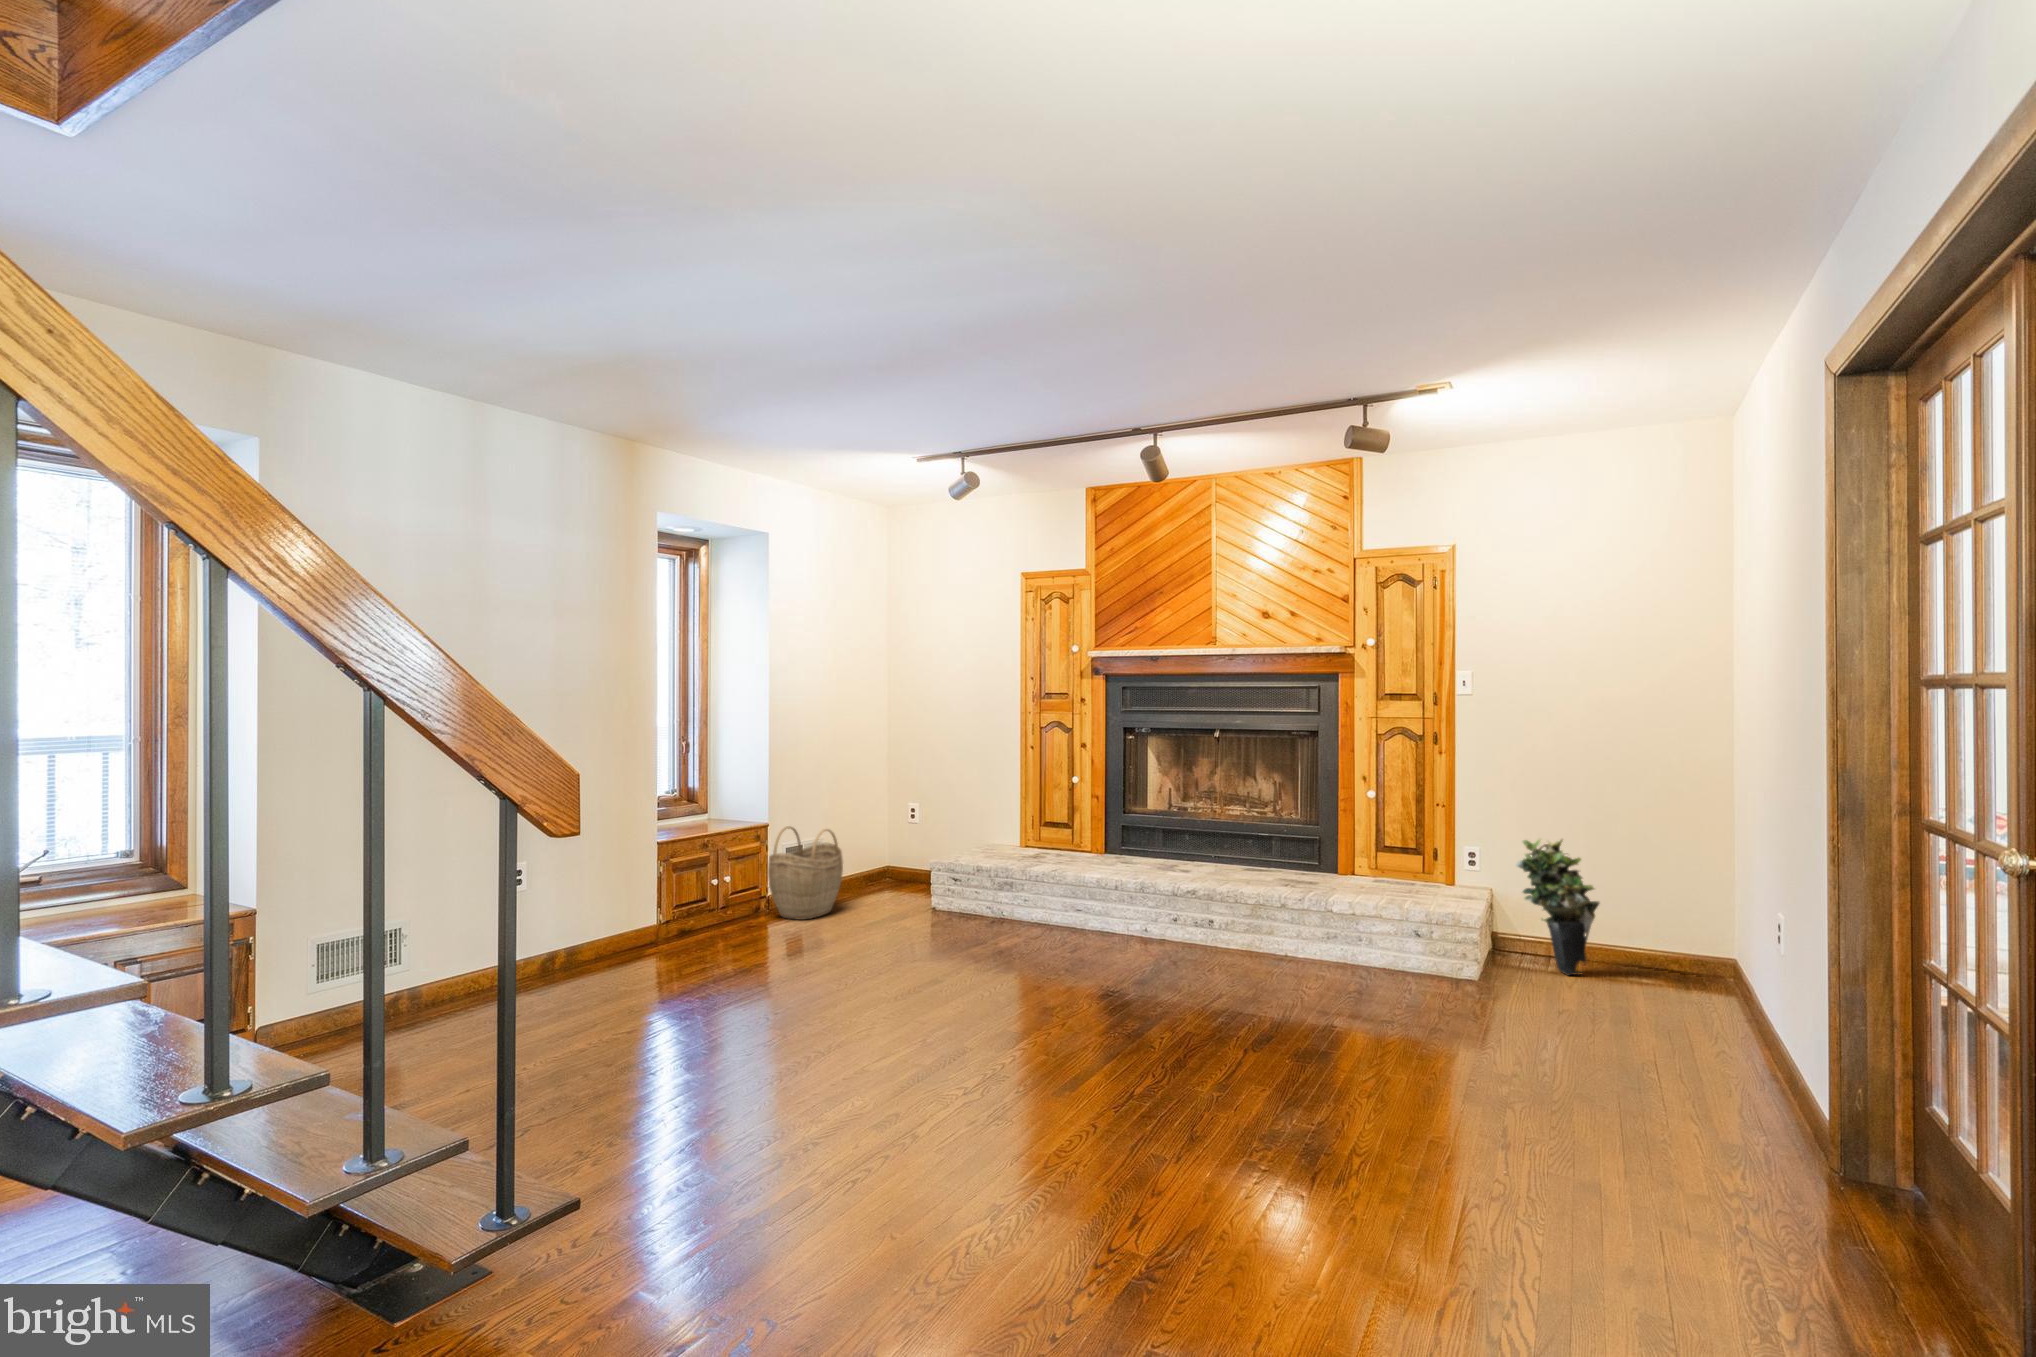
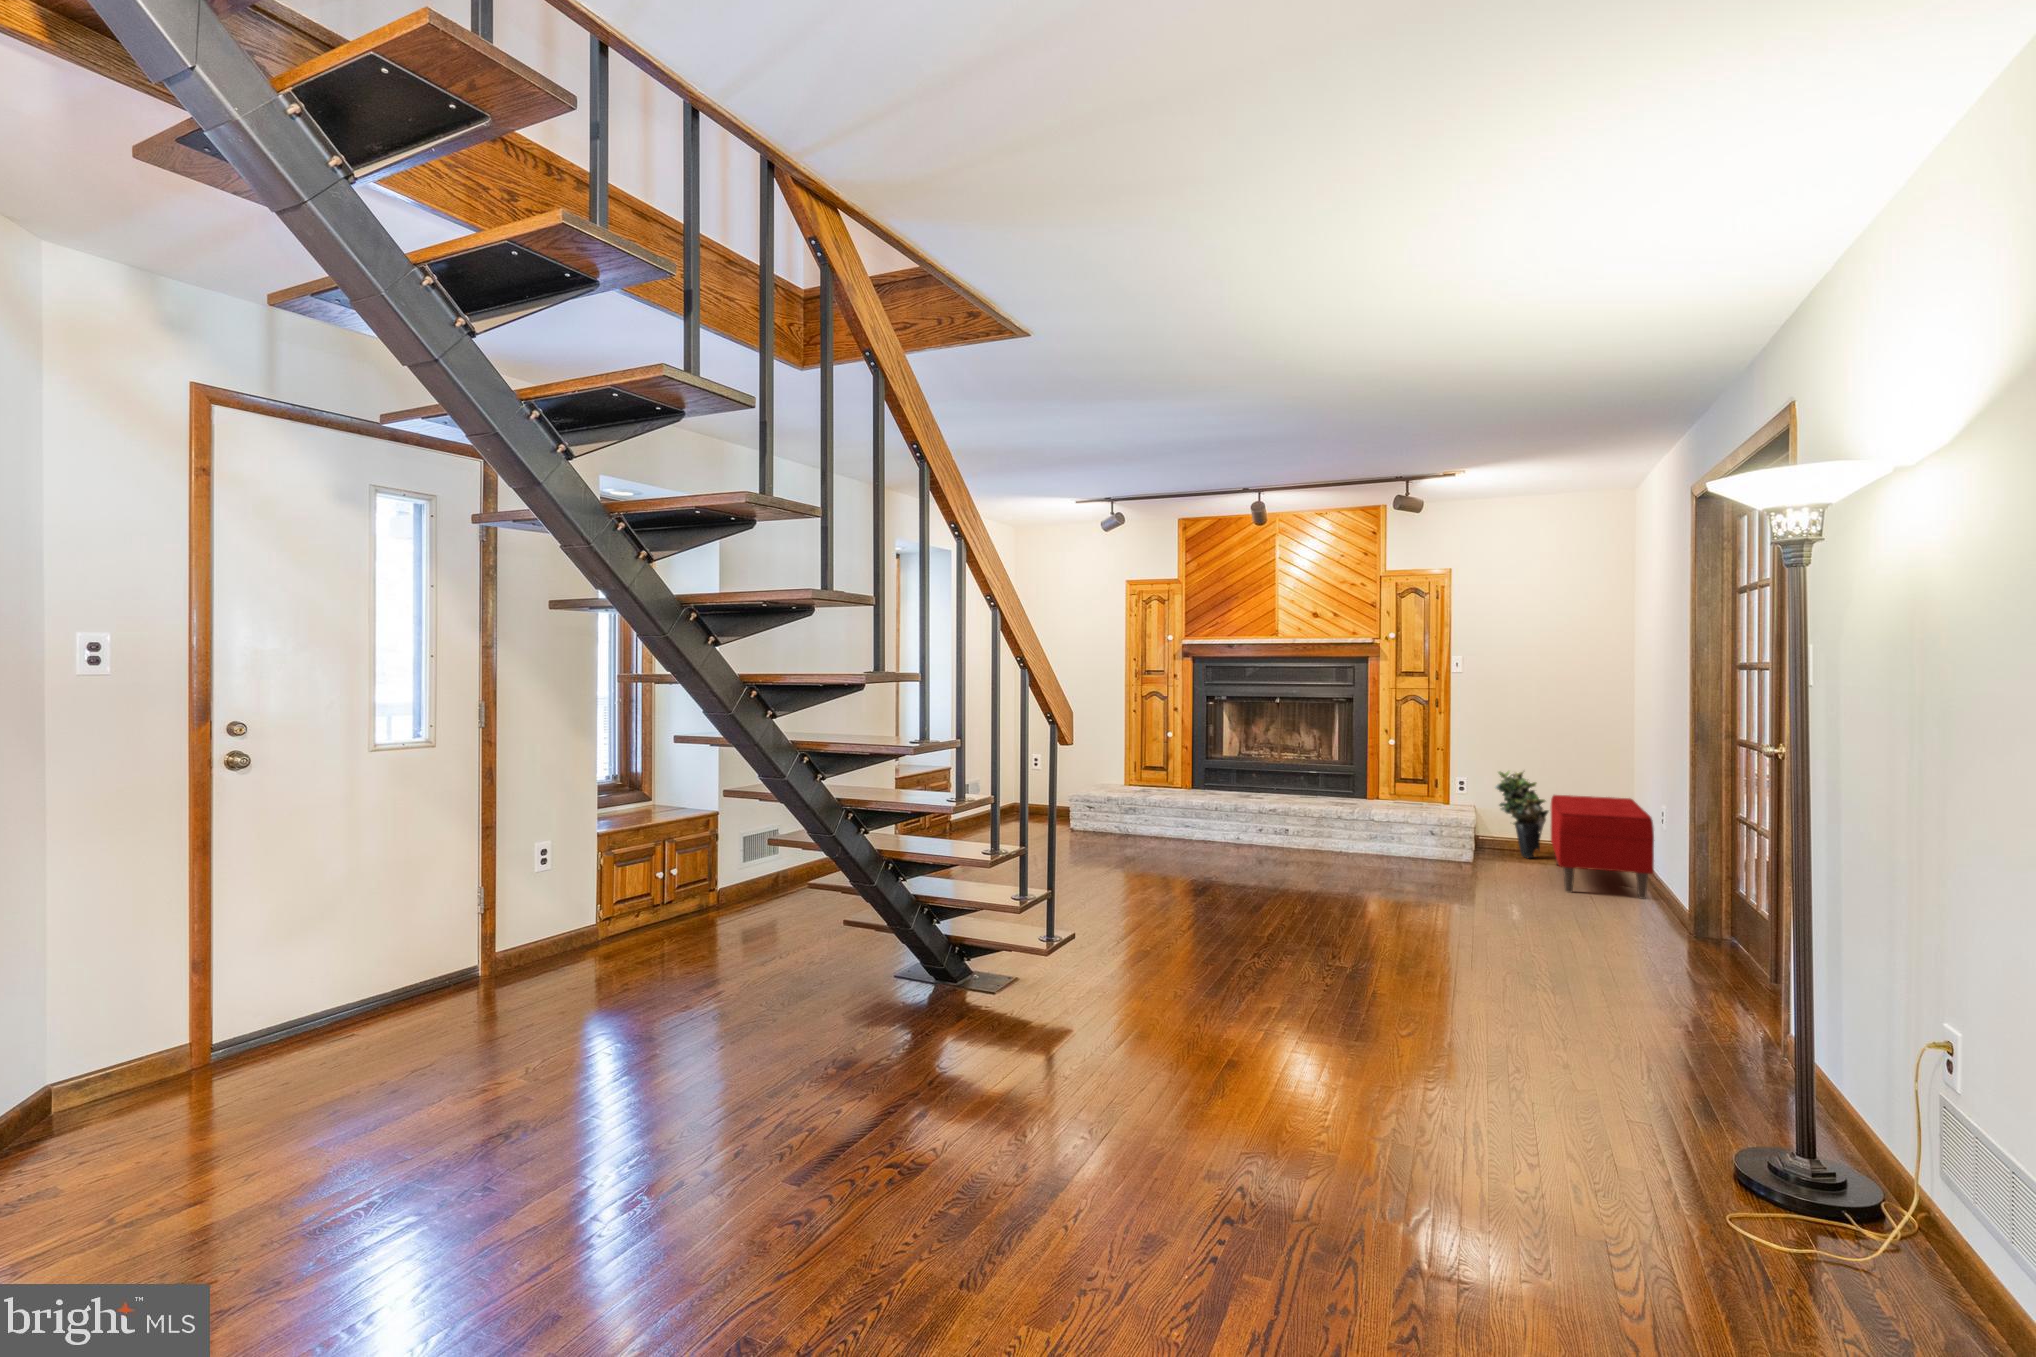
woven basket: present [768,826,843,920] -> none [957,769,1007,837]
bench: none [1599,881,1766,1075] -> present [1551,795,1654,899]

